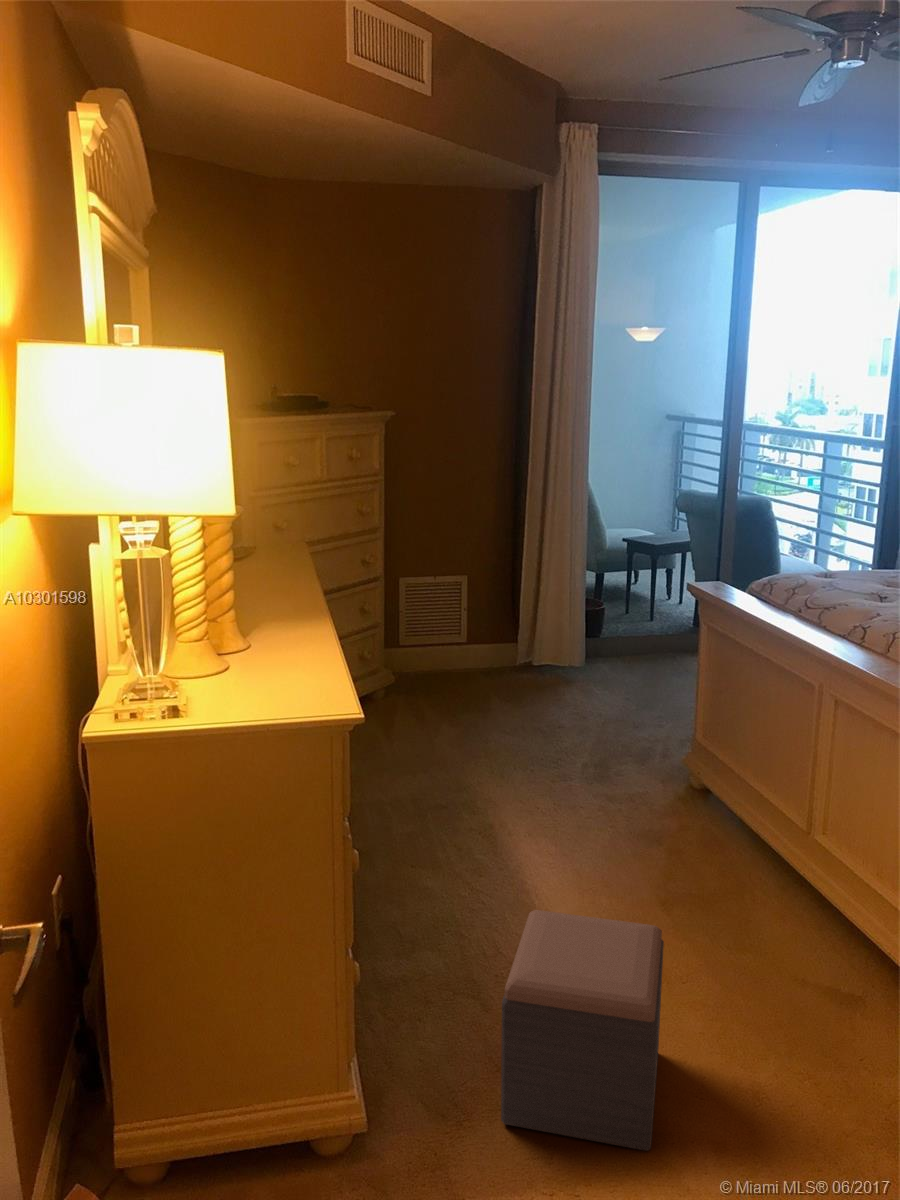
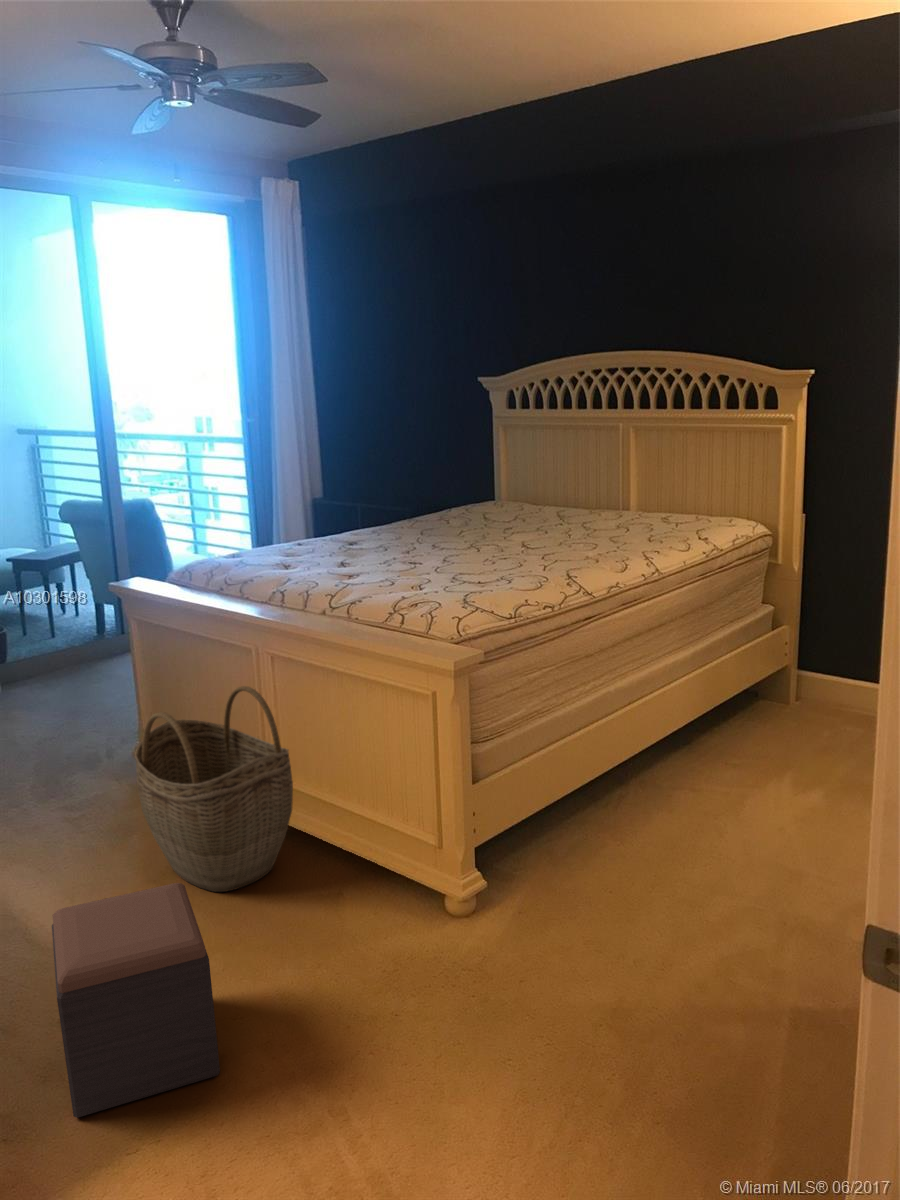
woven basket: none [662,725,831,945] -> present [135,686,293,892]

